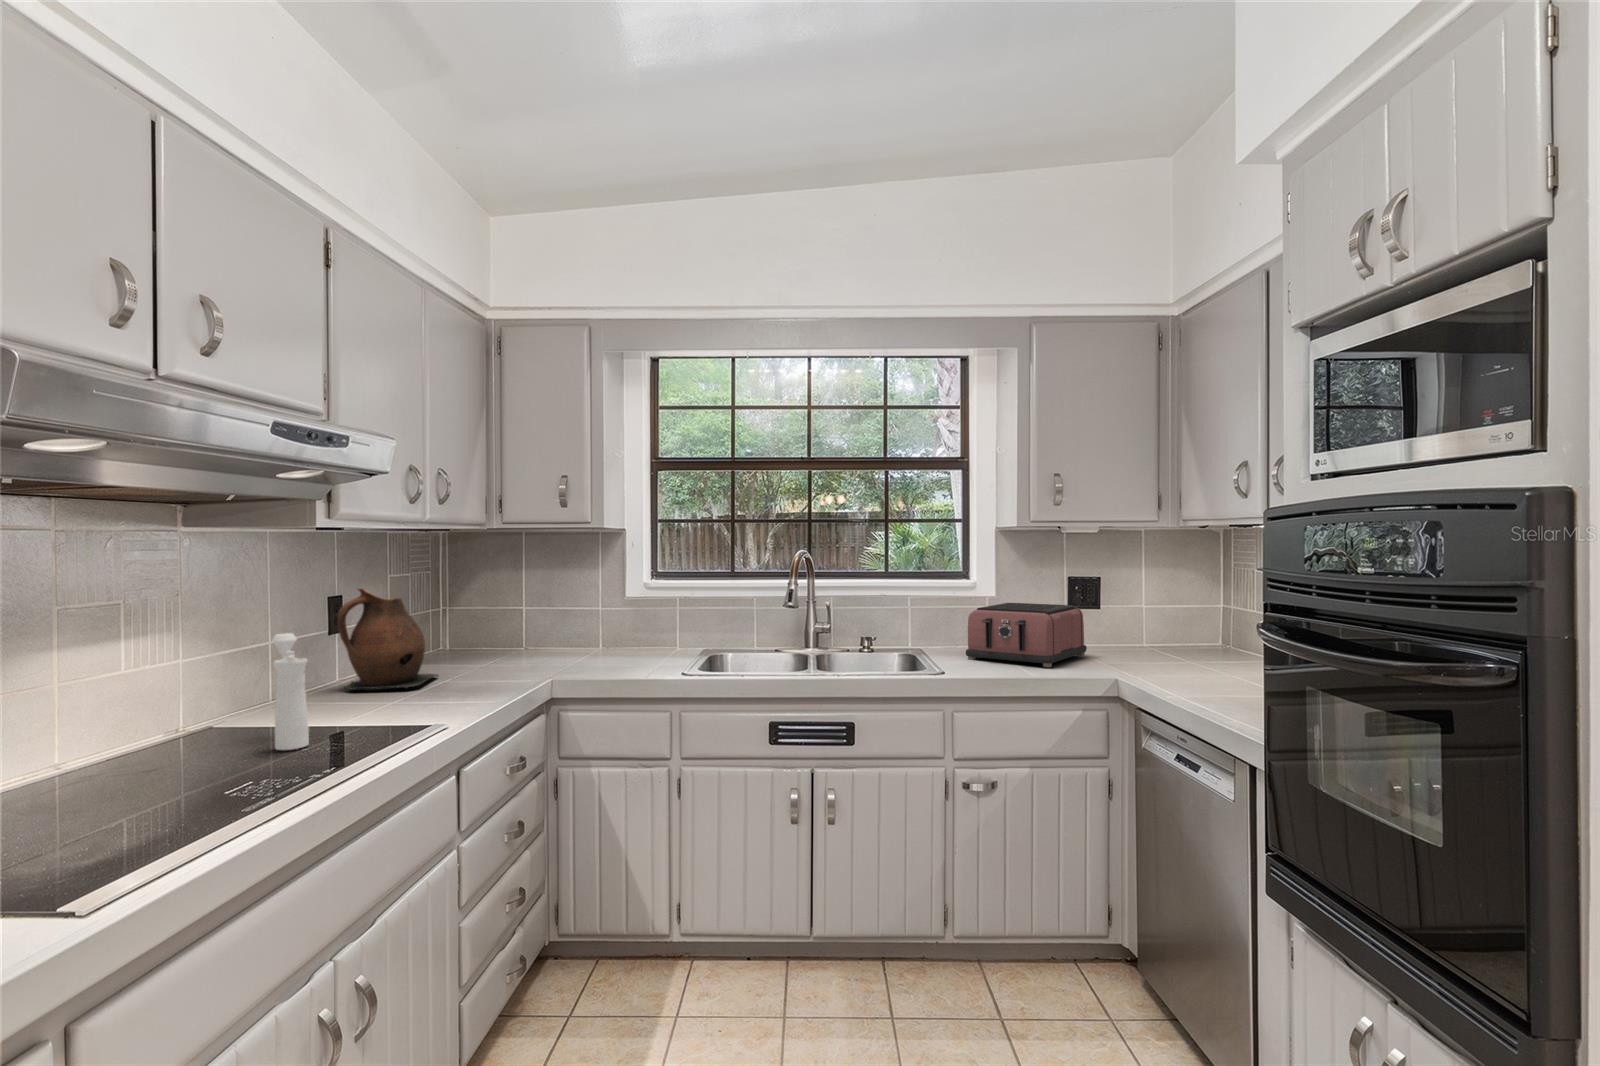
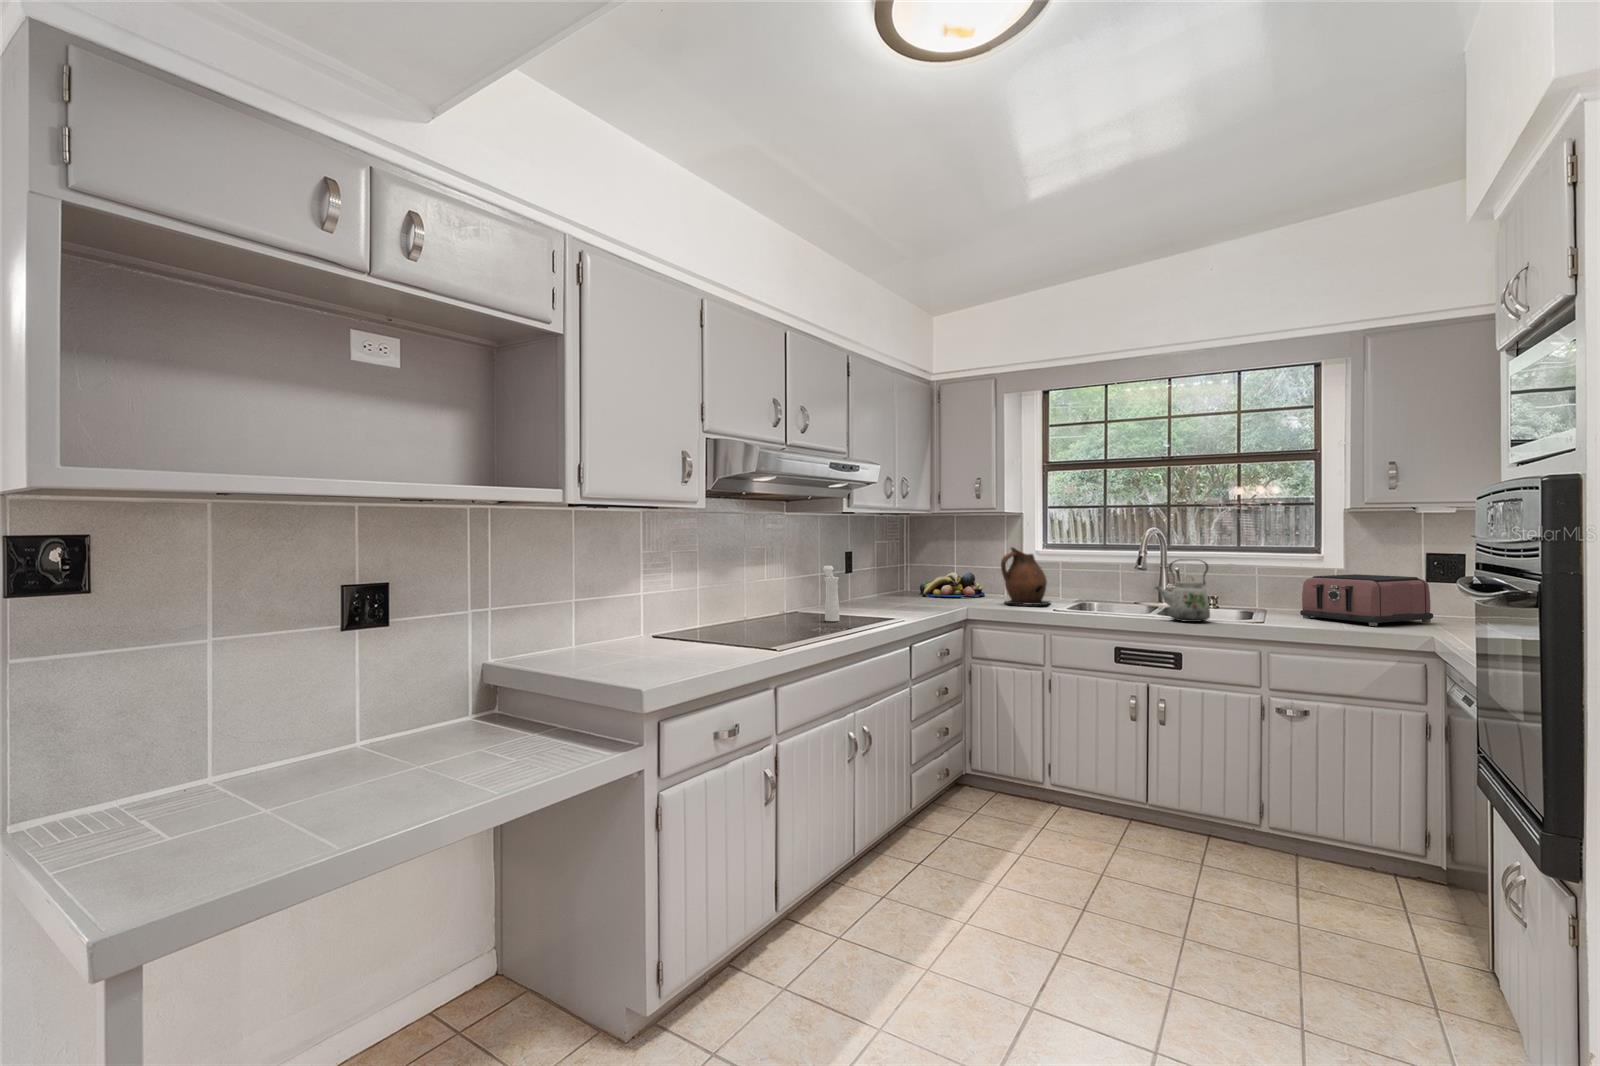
ceramic pitcher: present [337,588,438,689] -> present [1001,547,1050,605]
kettle: none [822,594,889,680] -> present [1155,559,1210,622]
fruit bowl: none [463,615,568,658] -> present [920,572,985,597]

